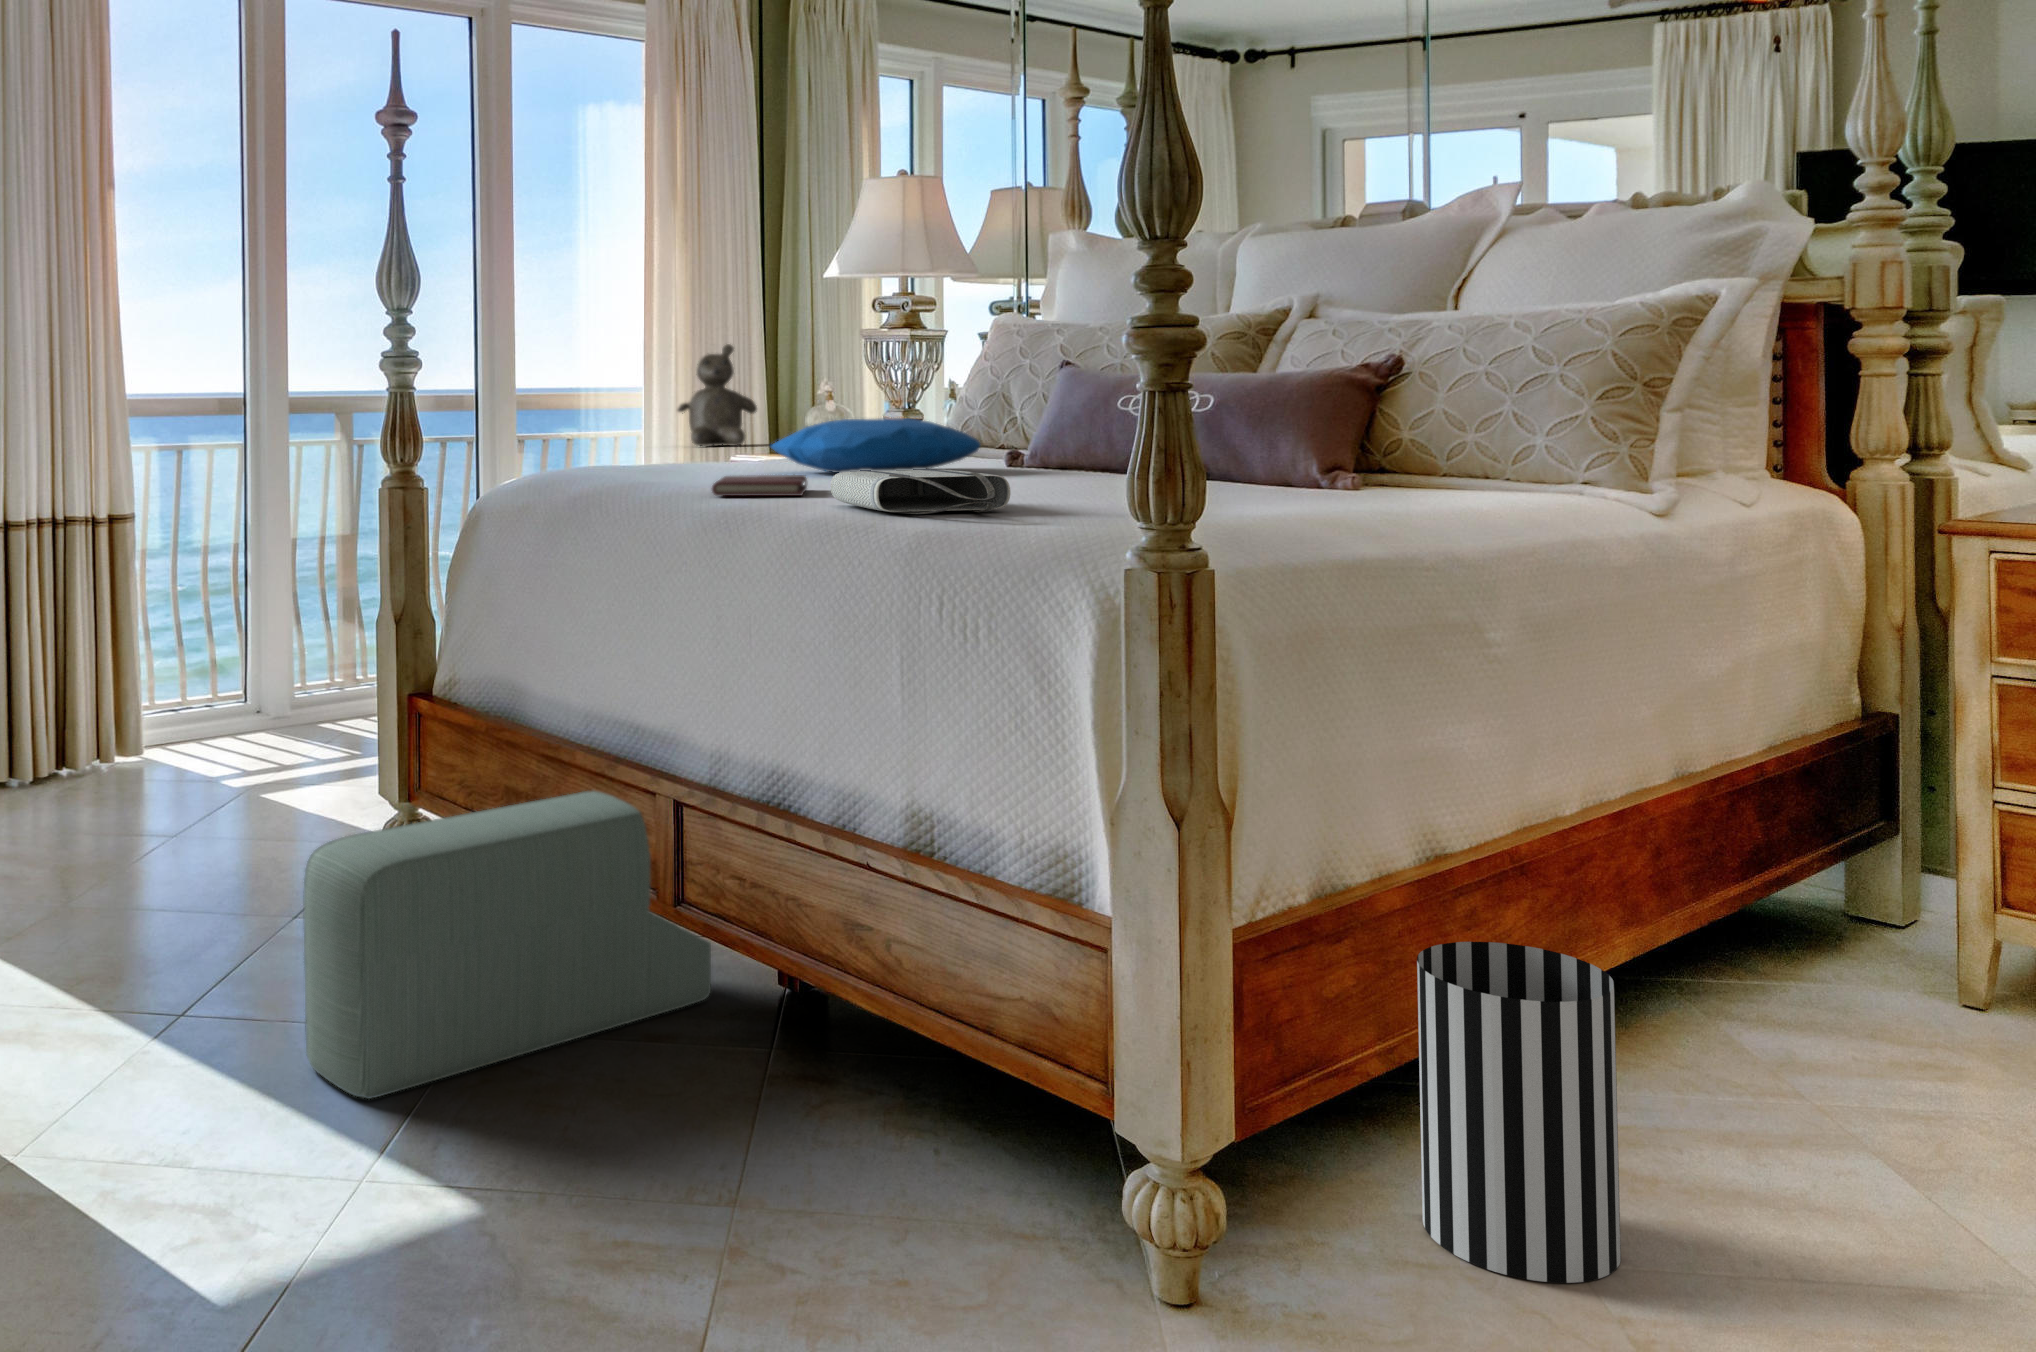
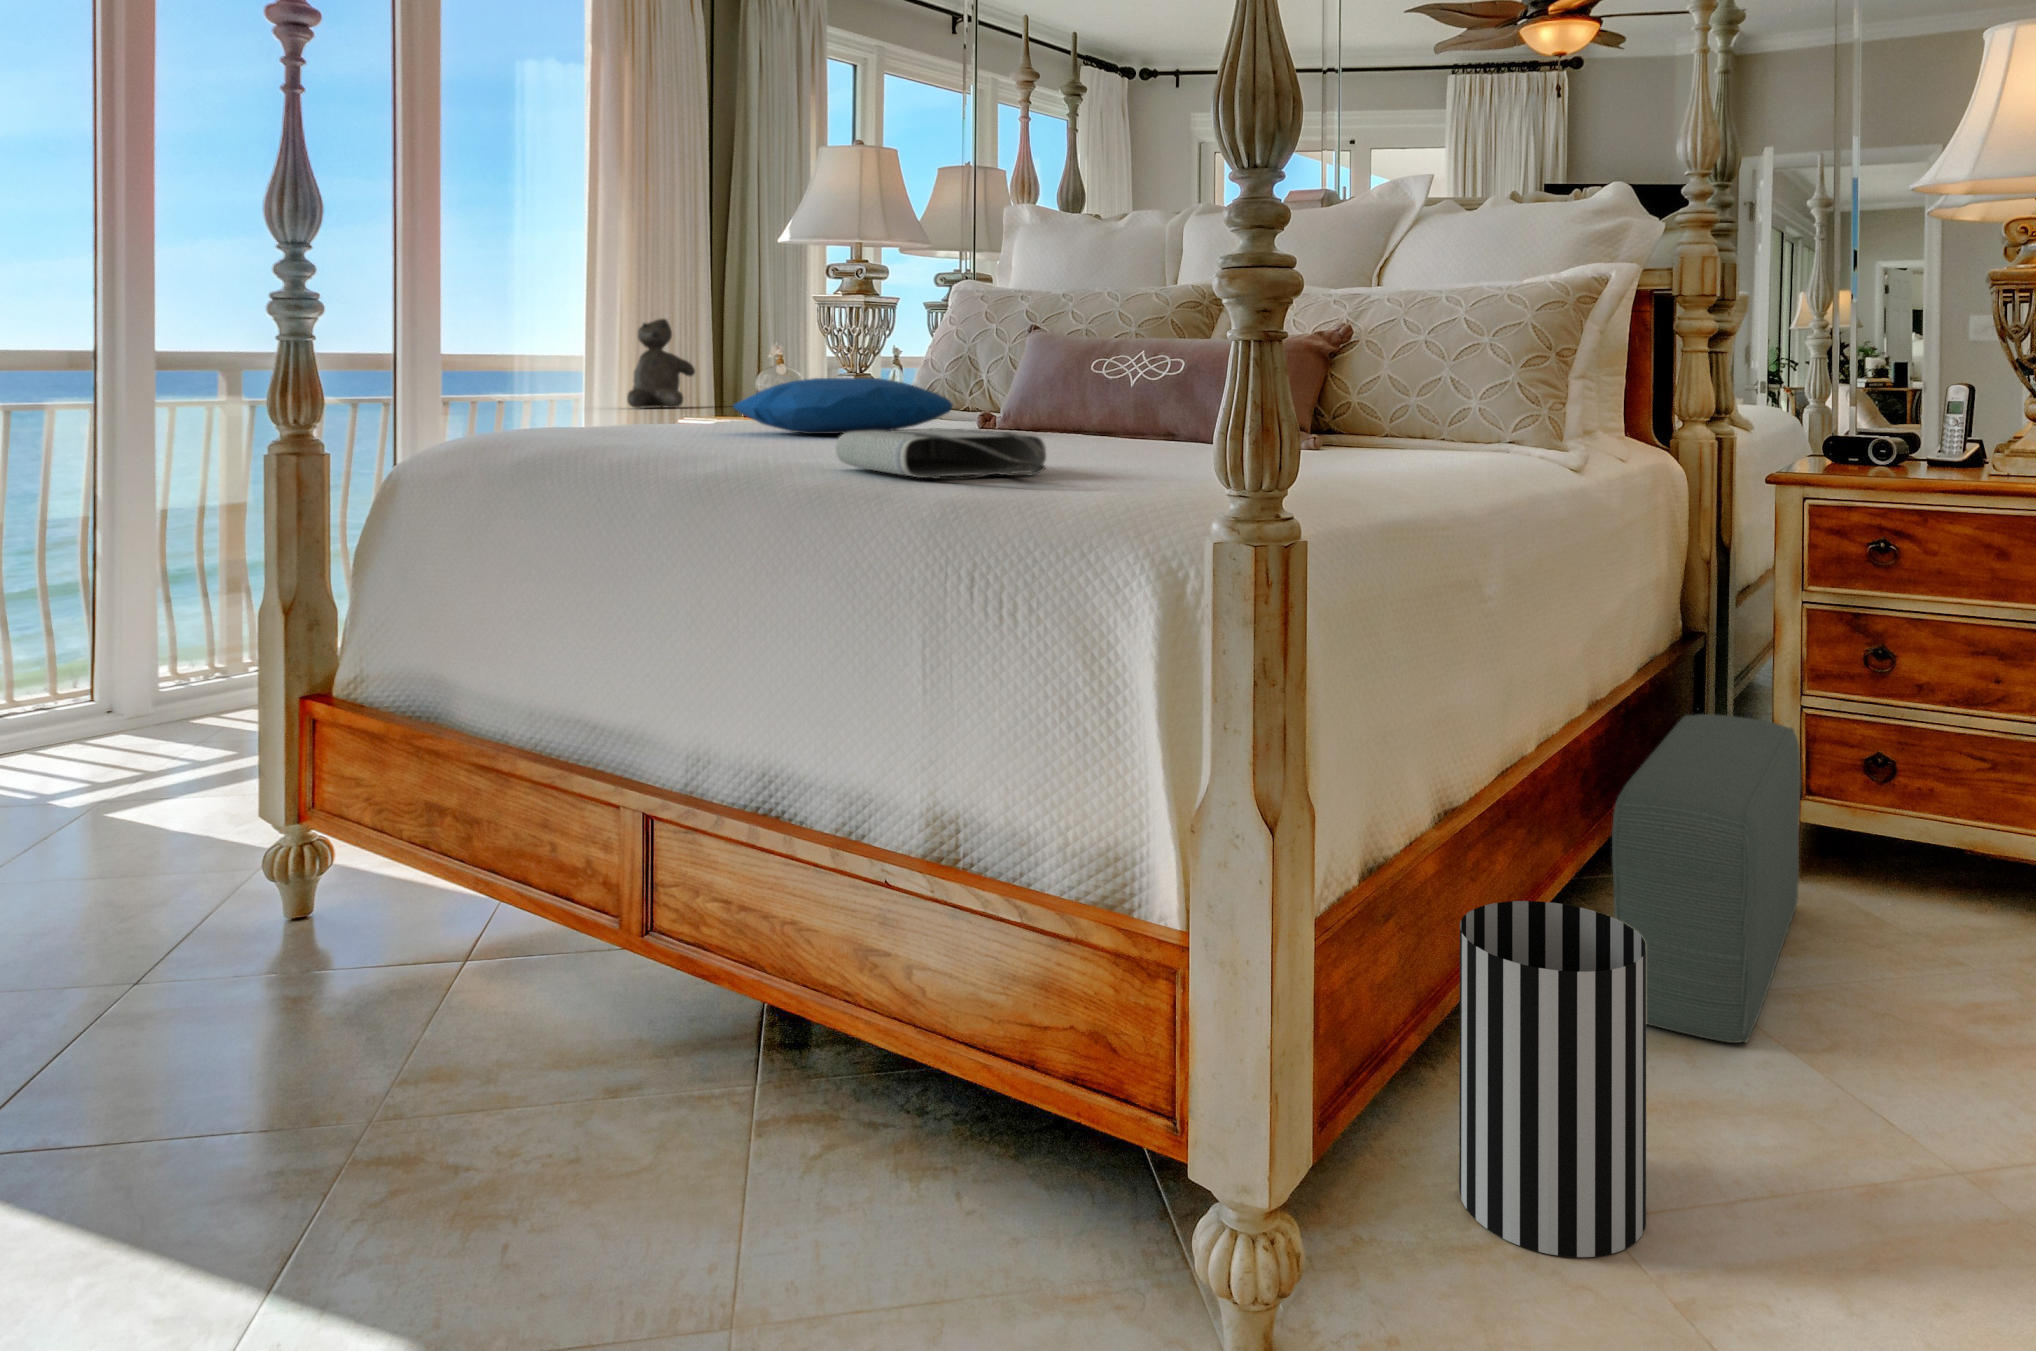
notebook: present [711,475,807,496] -> none [688,436,794,460]
pouf: present [304,791,711,1099] -> present [1612,714,1801,1043]

